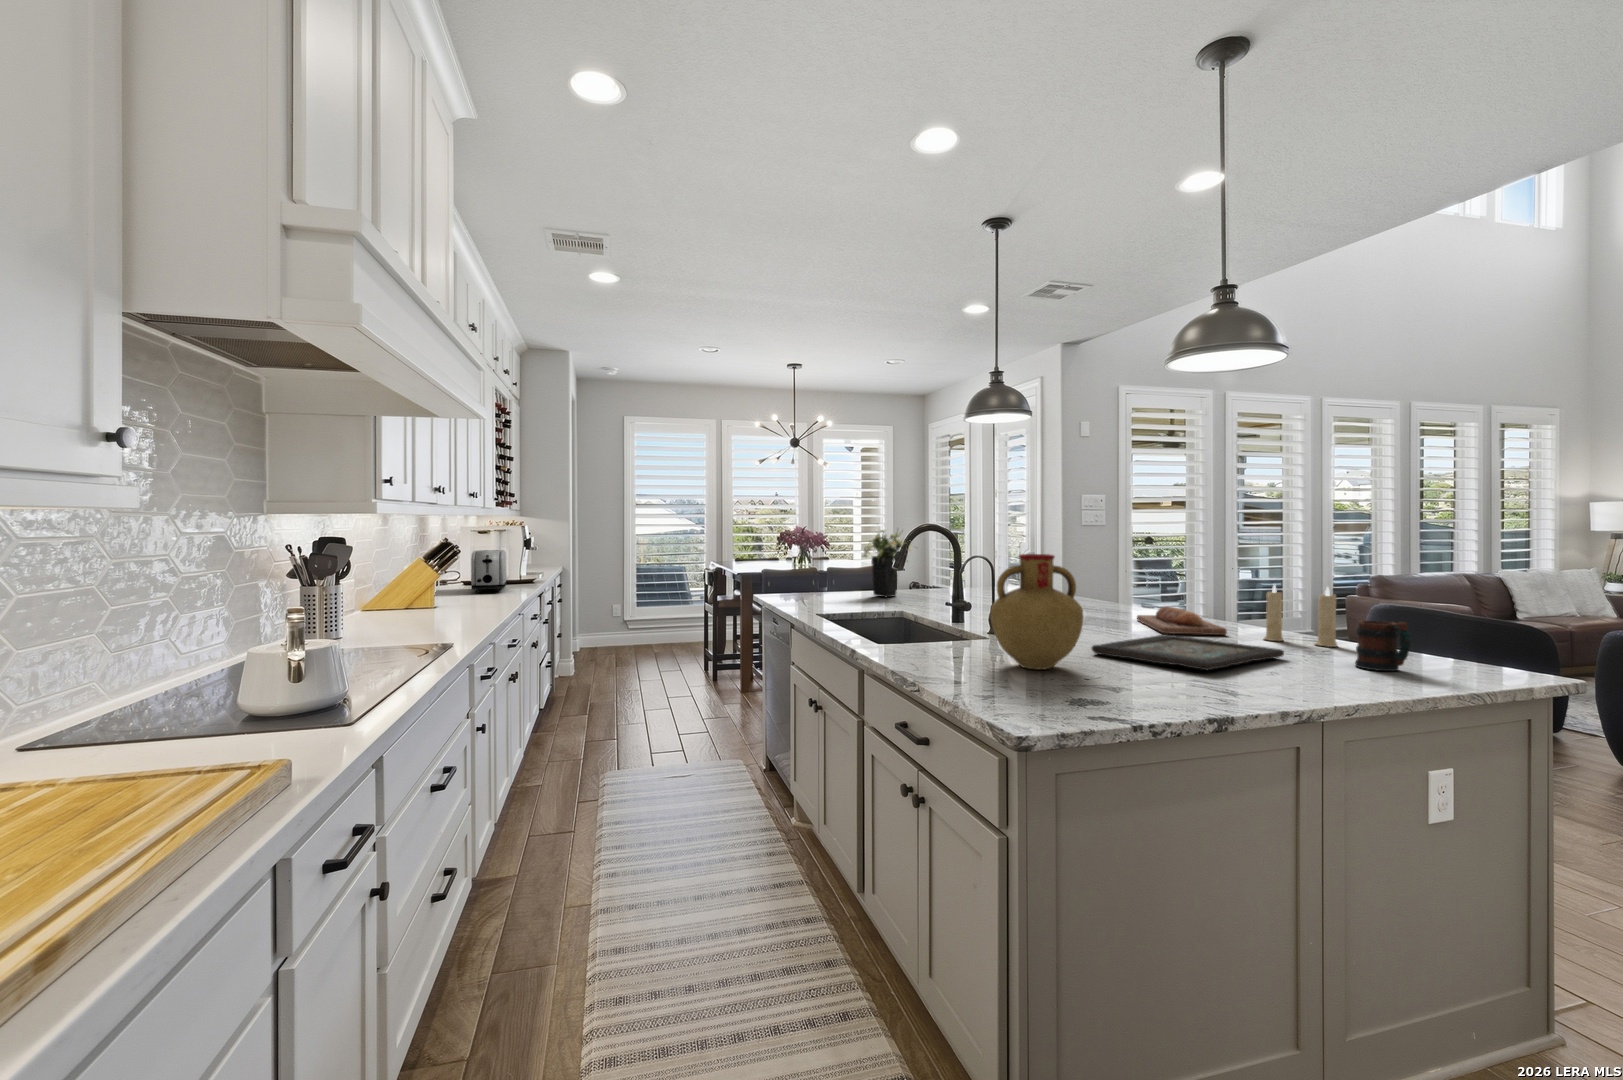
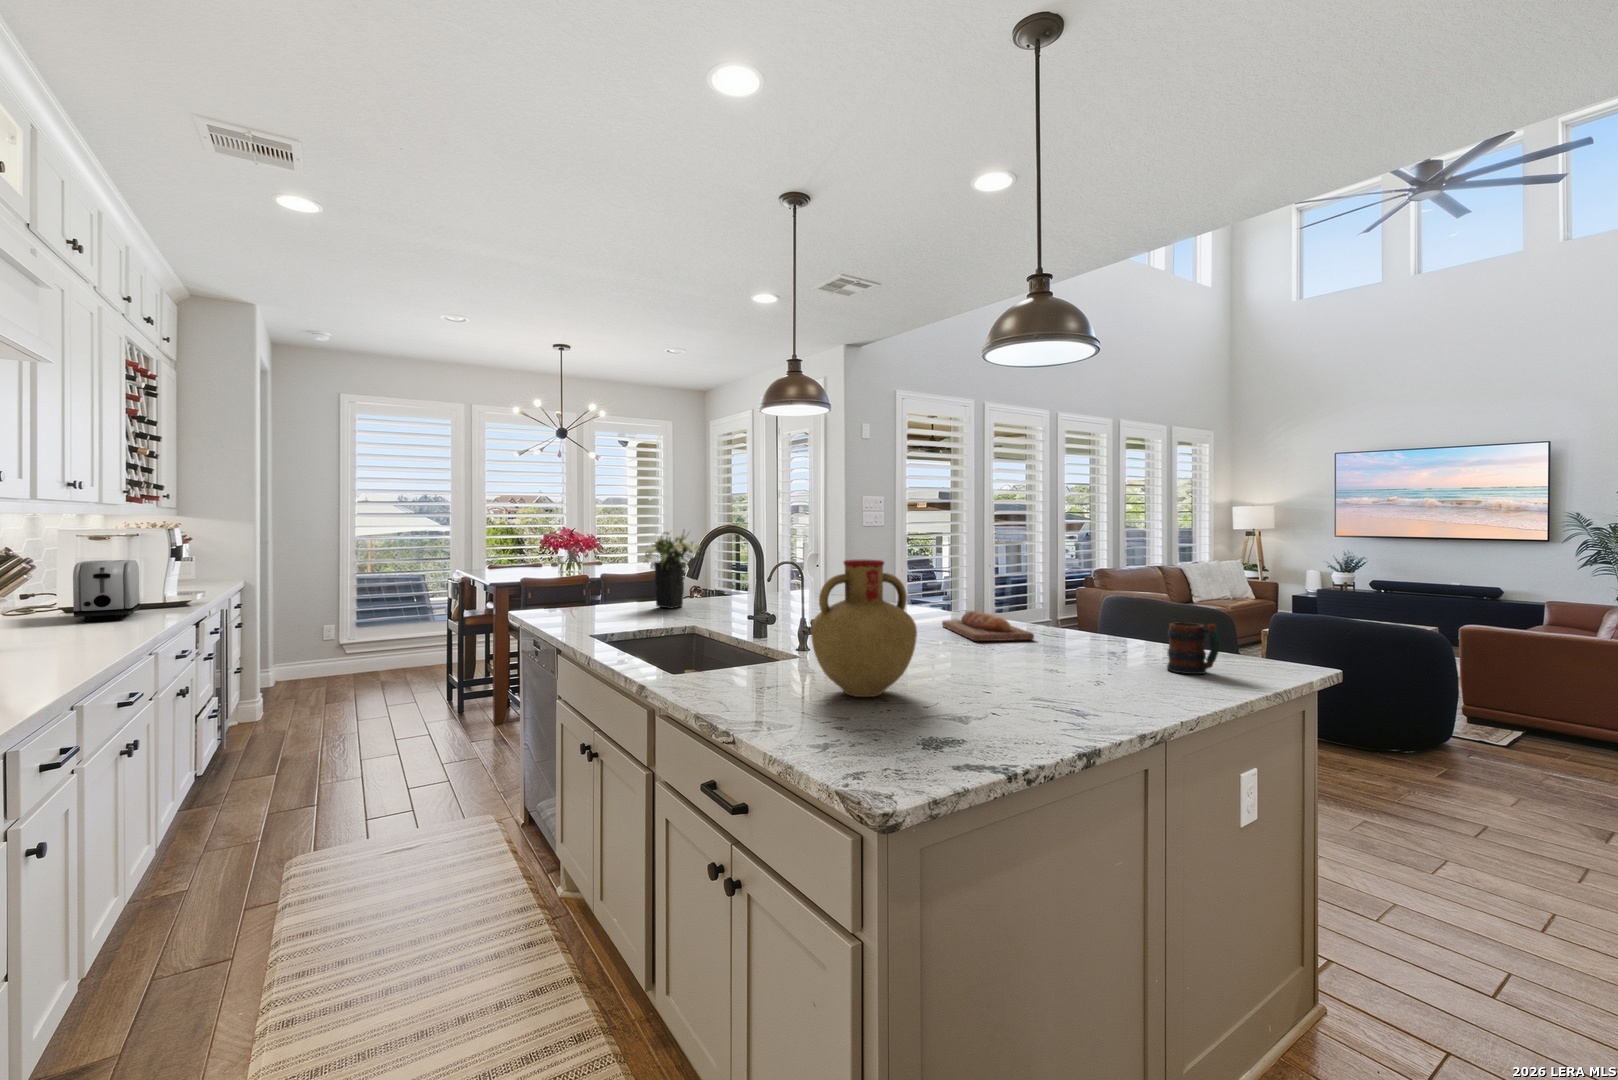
candle: present [1264,585,1337,647] -> none [1068,584,1137,648]
decorative tray: present [1092,634,1284,670] -> none [916,643,1101,686]

